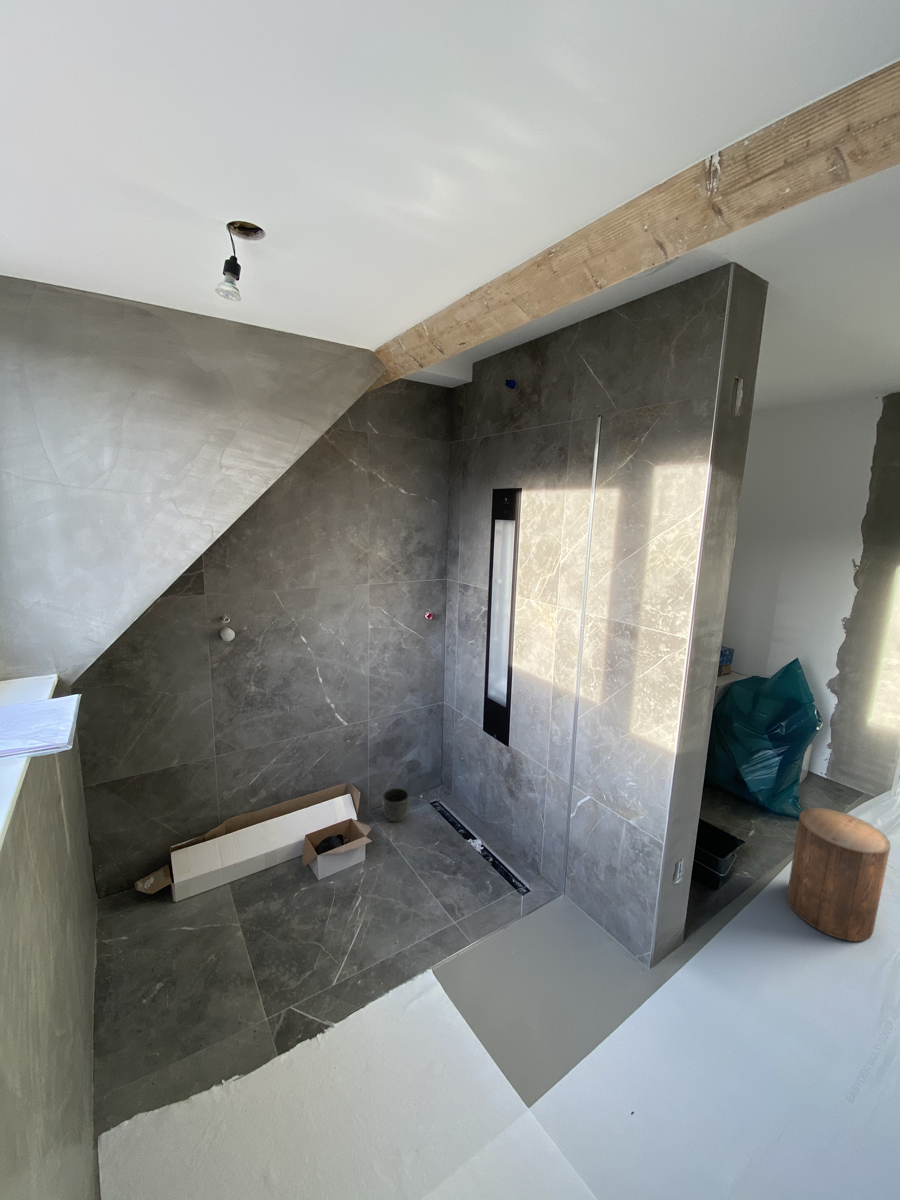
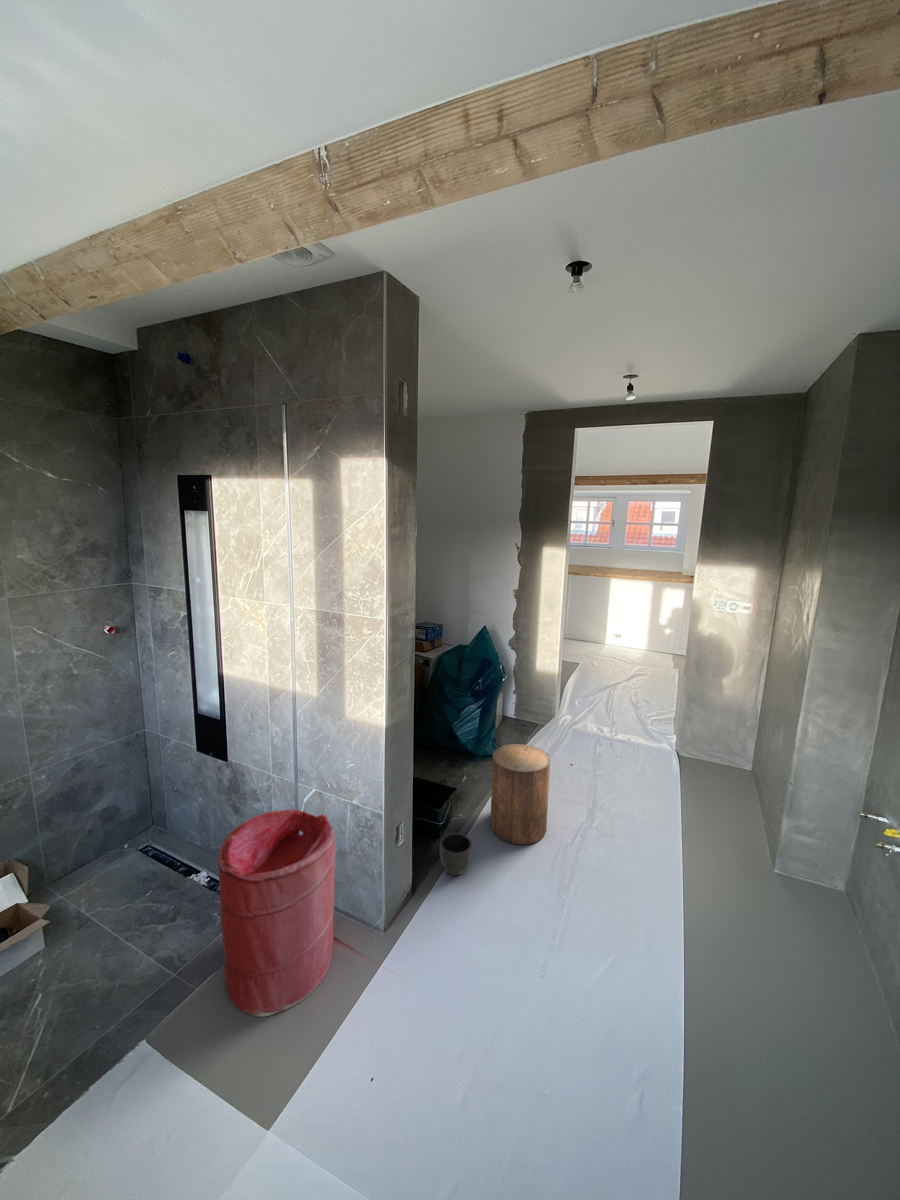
planter: present [382,788,410,822] -> present [440,833,472,875]
laundry hamper: none [495,805,608,999] -> present [218,809,335,1017]

